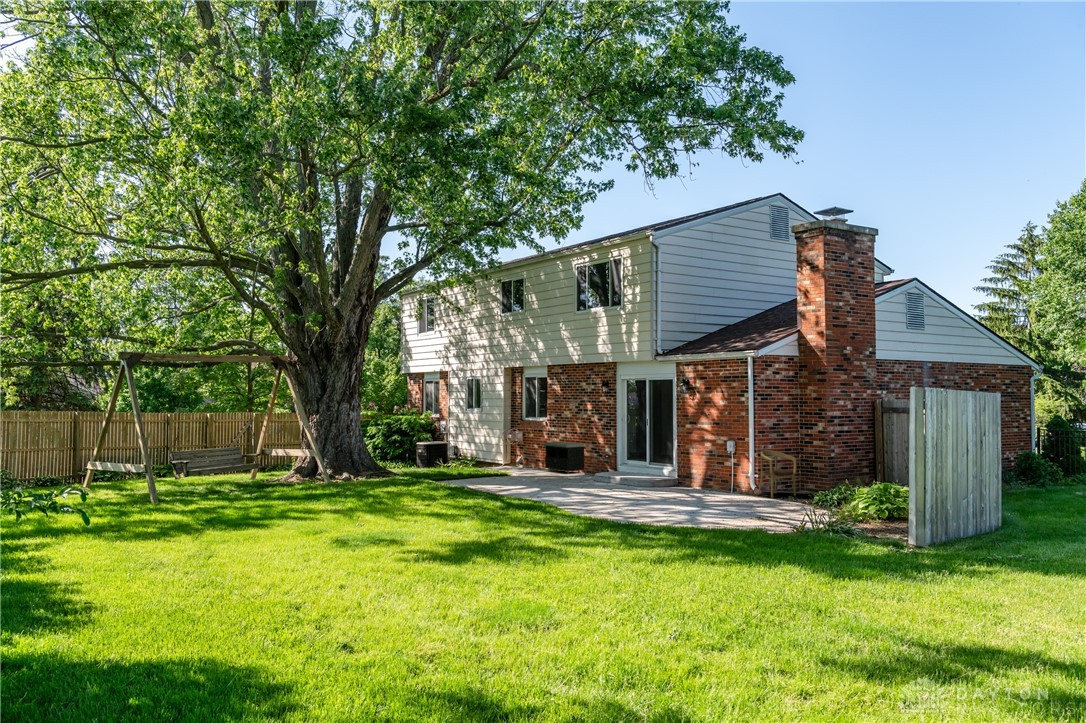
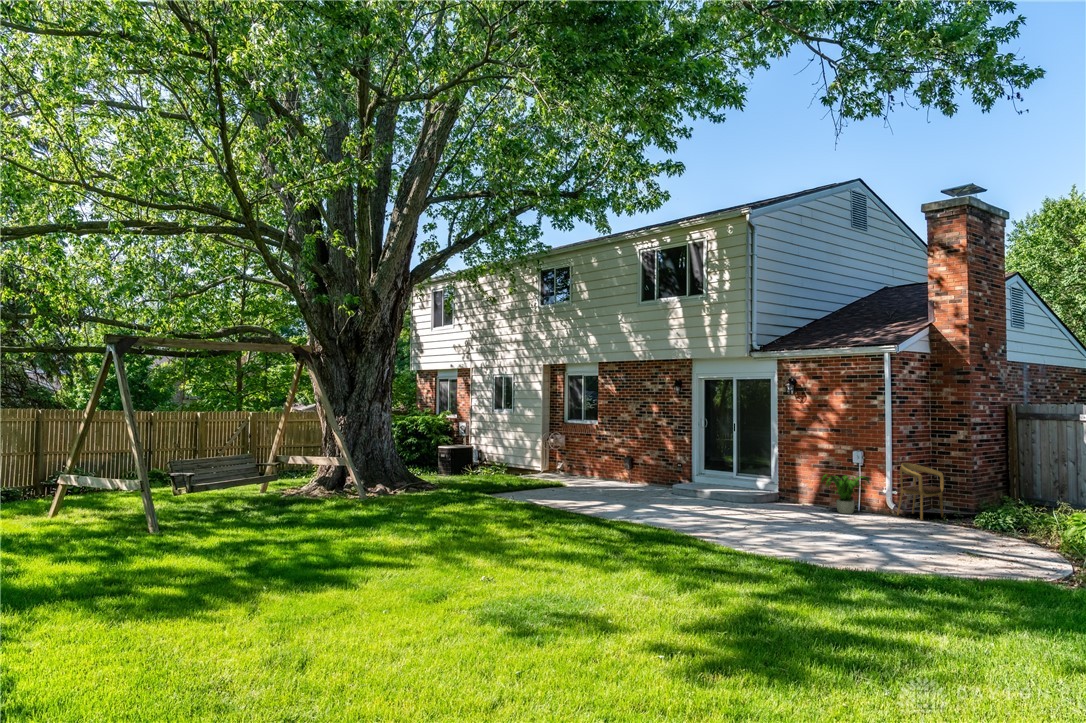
storage bench: present [544,442,584,474] -> none [601,448,649,485]
potted plant: none [697,460,737,493] -> present [821,475,870,514]

